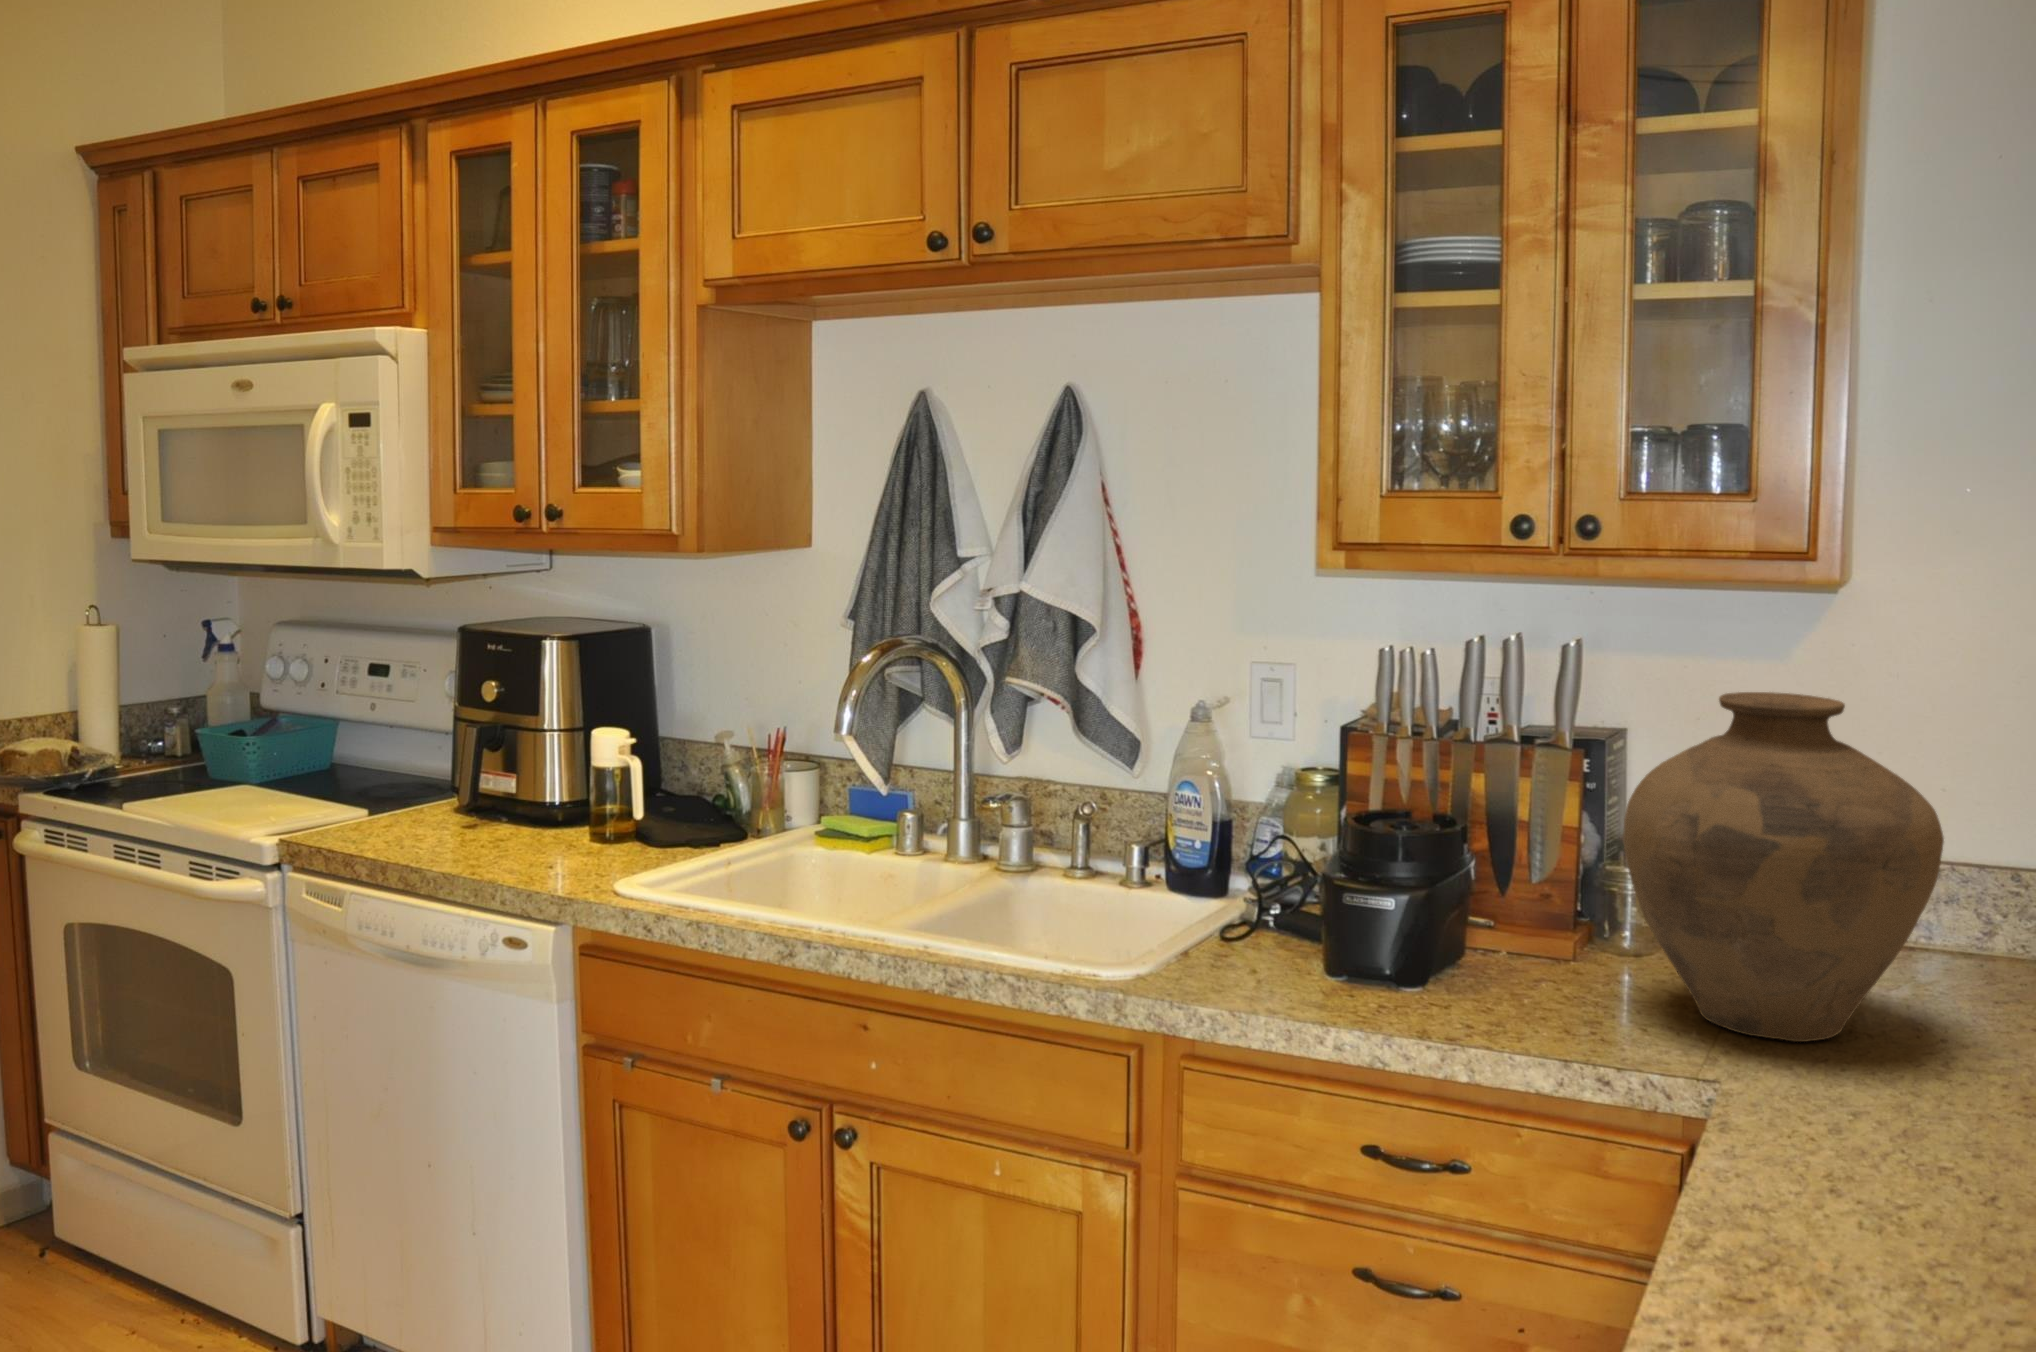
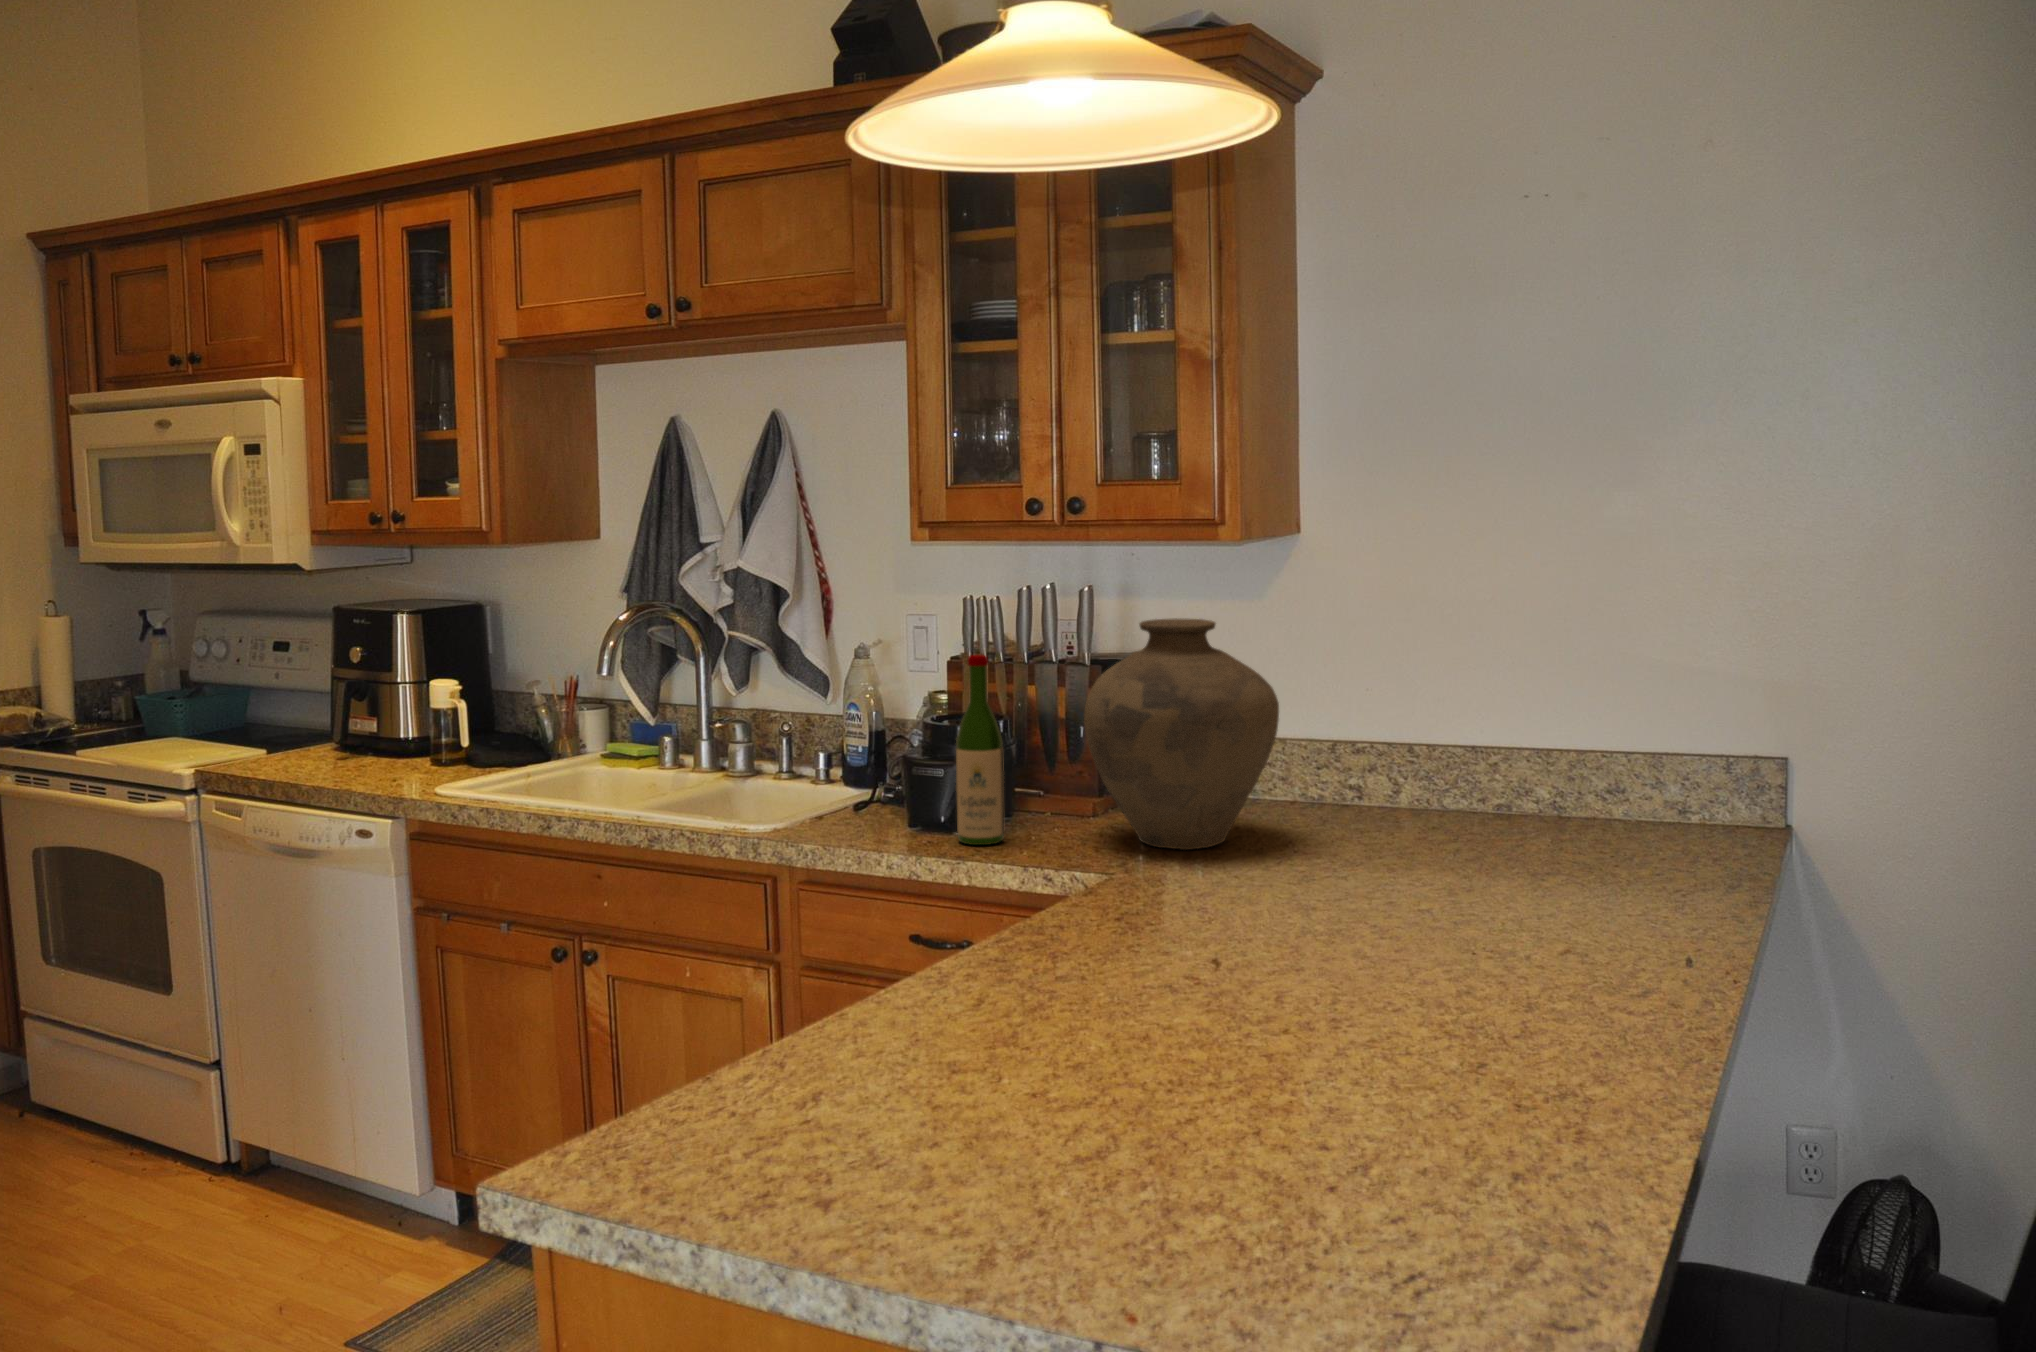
wine bottle: none [1428,738,1504,1020] -> present [956,655,1004,845]

